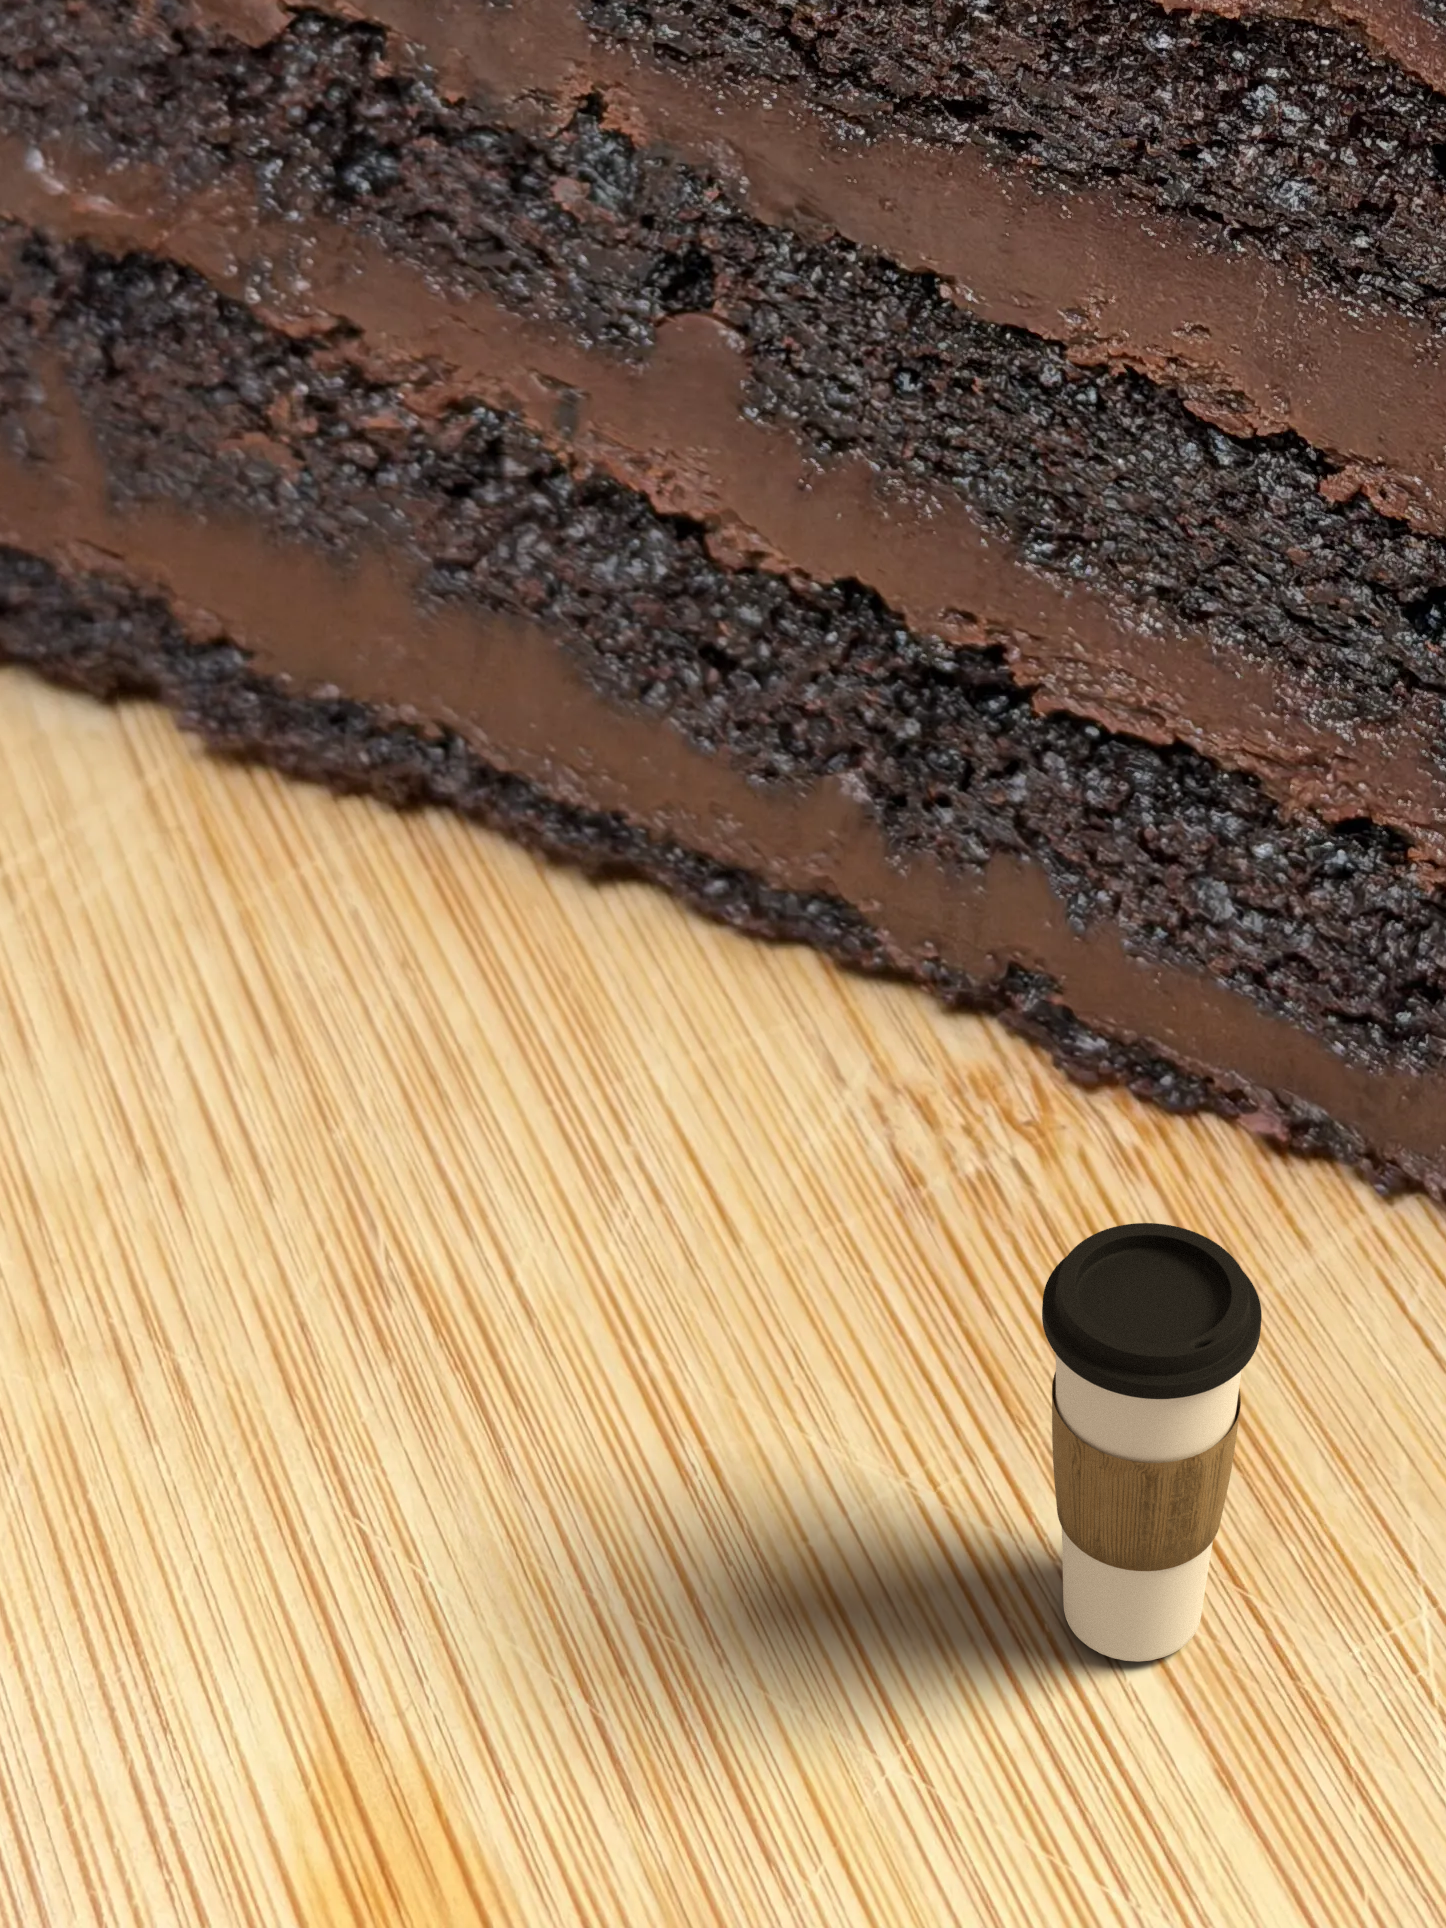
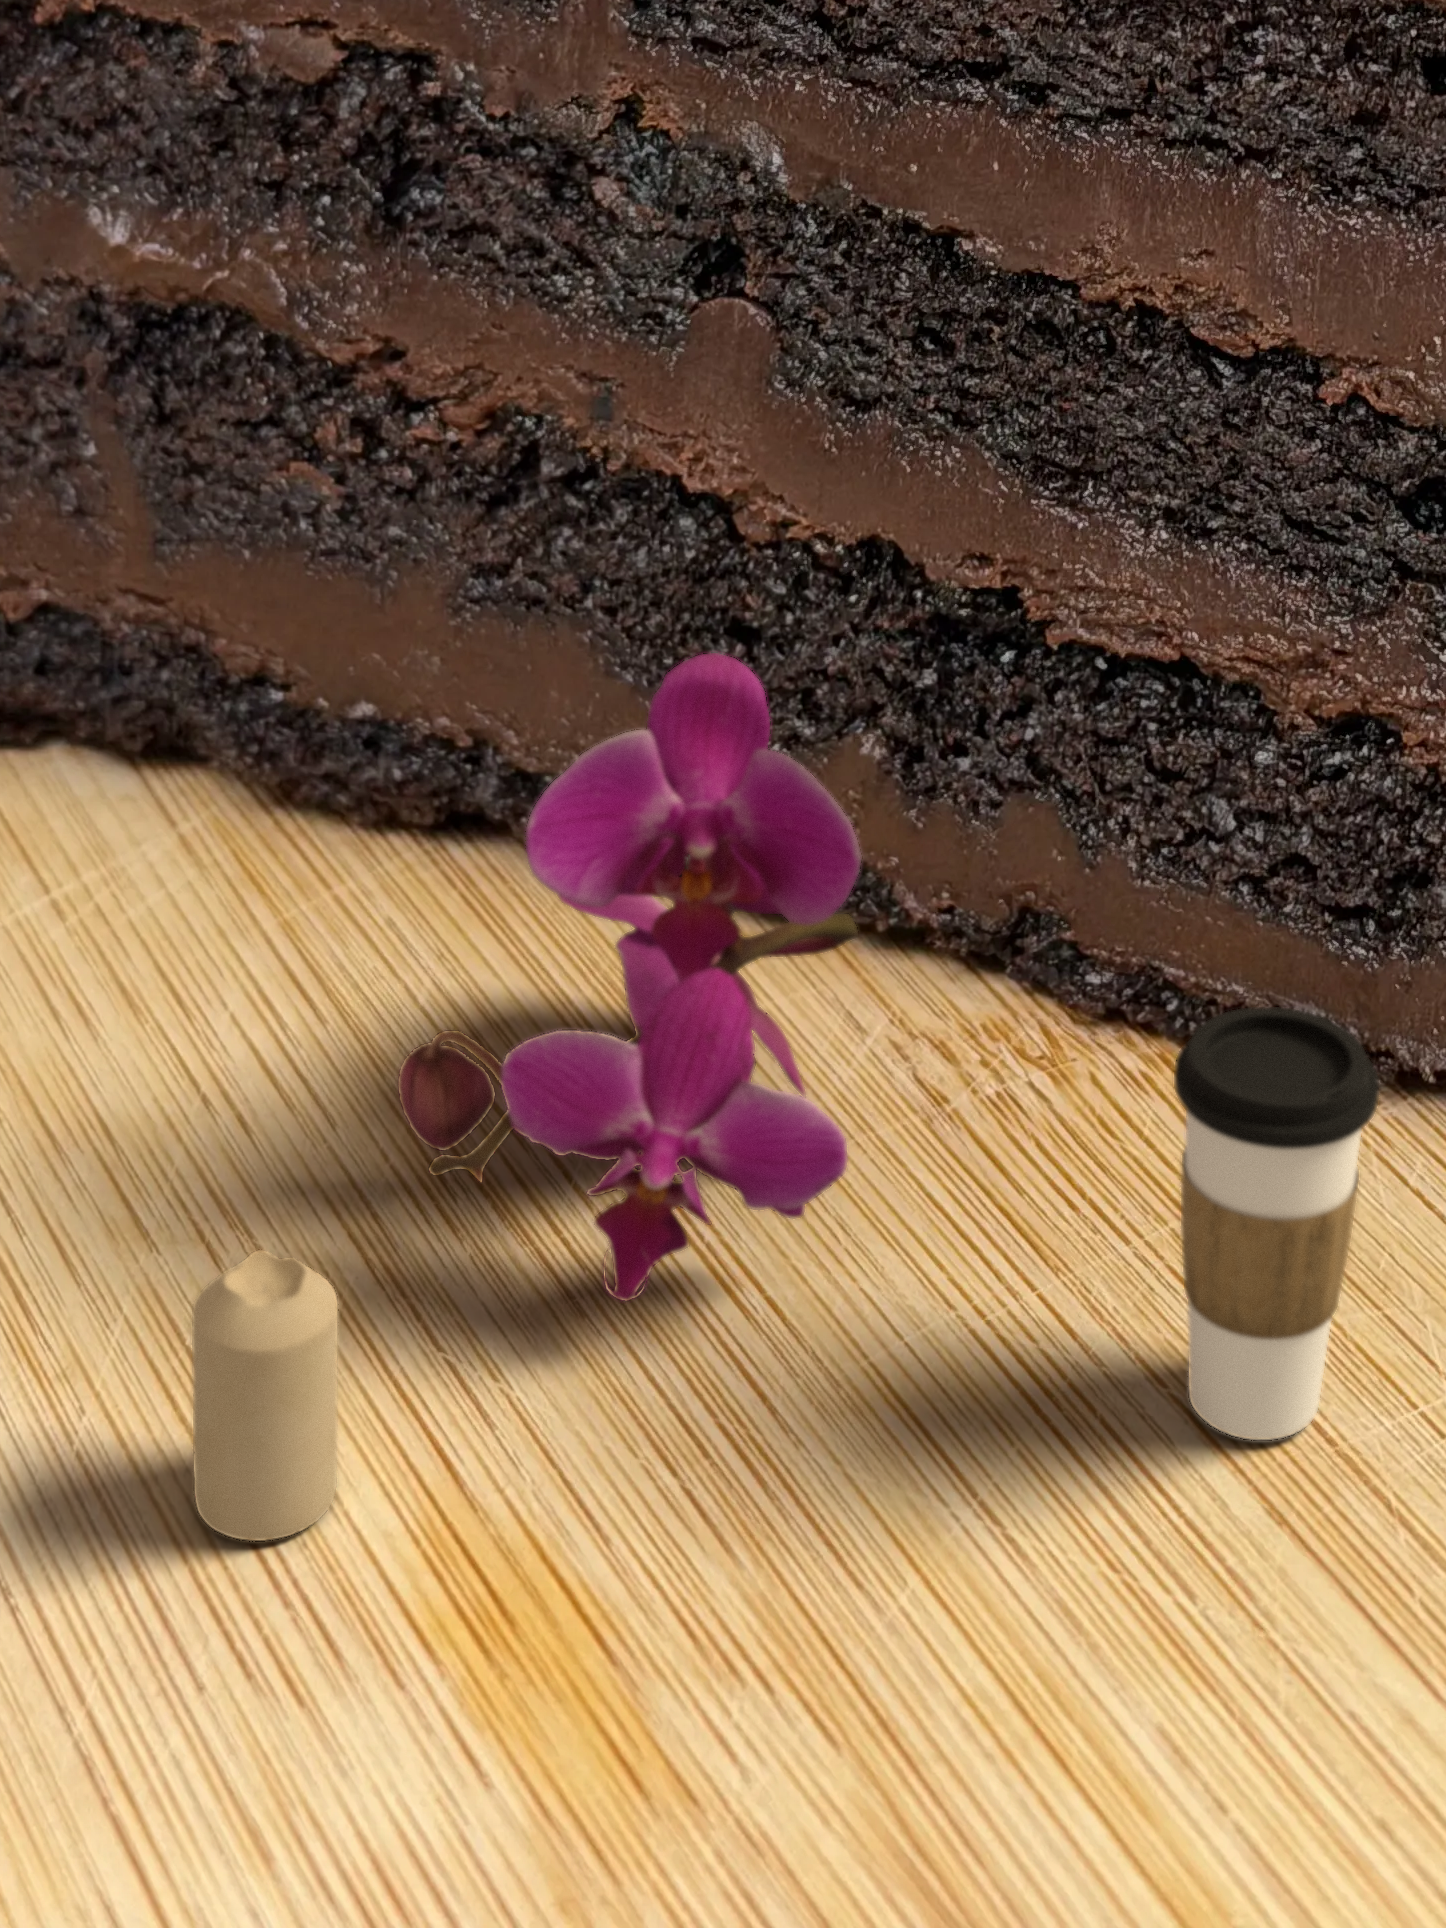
flower: none [278,785,772,1458] -> present [398,653,862,1301]
candle: none [10,1415,167,1698] -> present [192,1250,338,1541]

